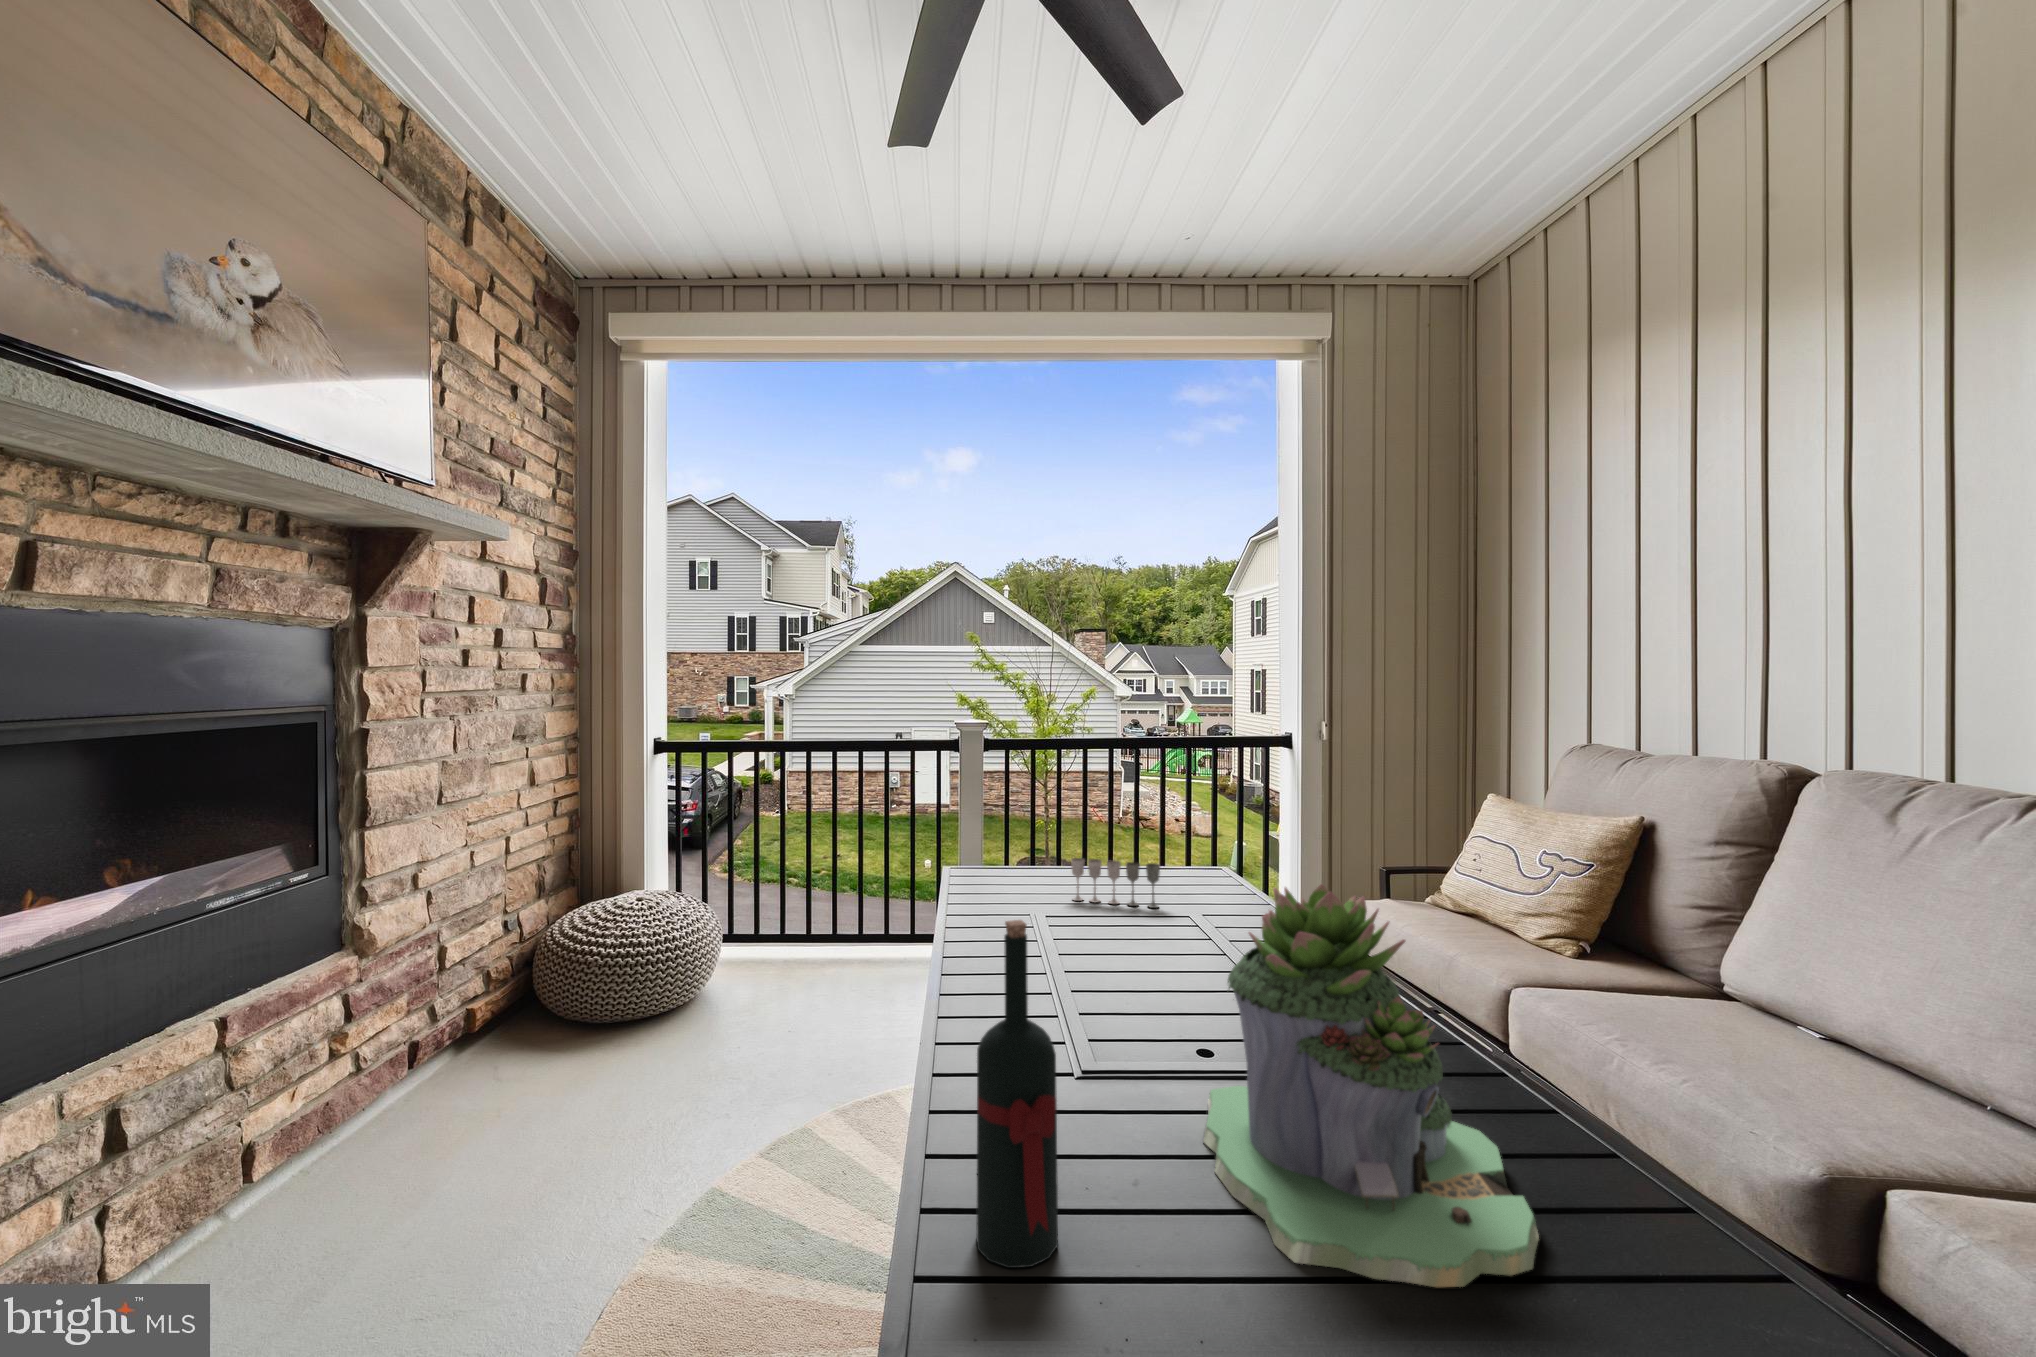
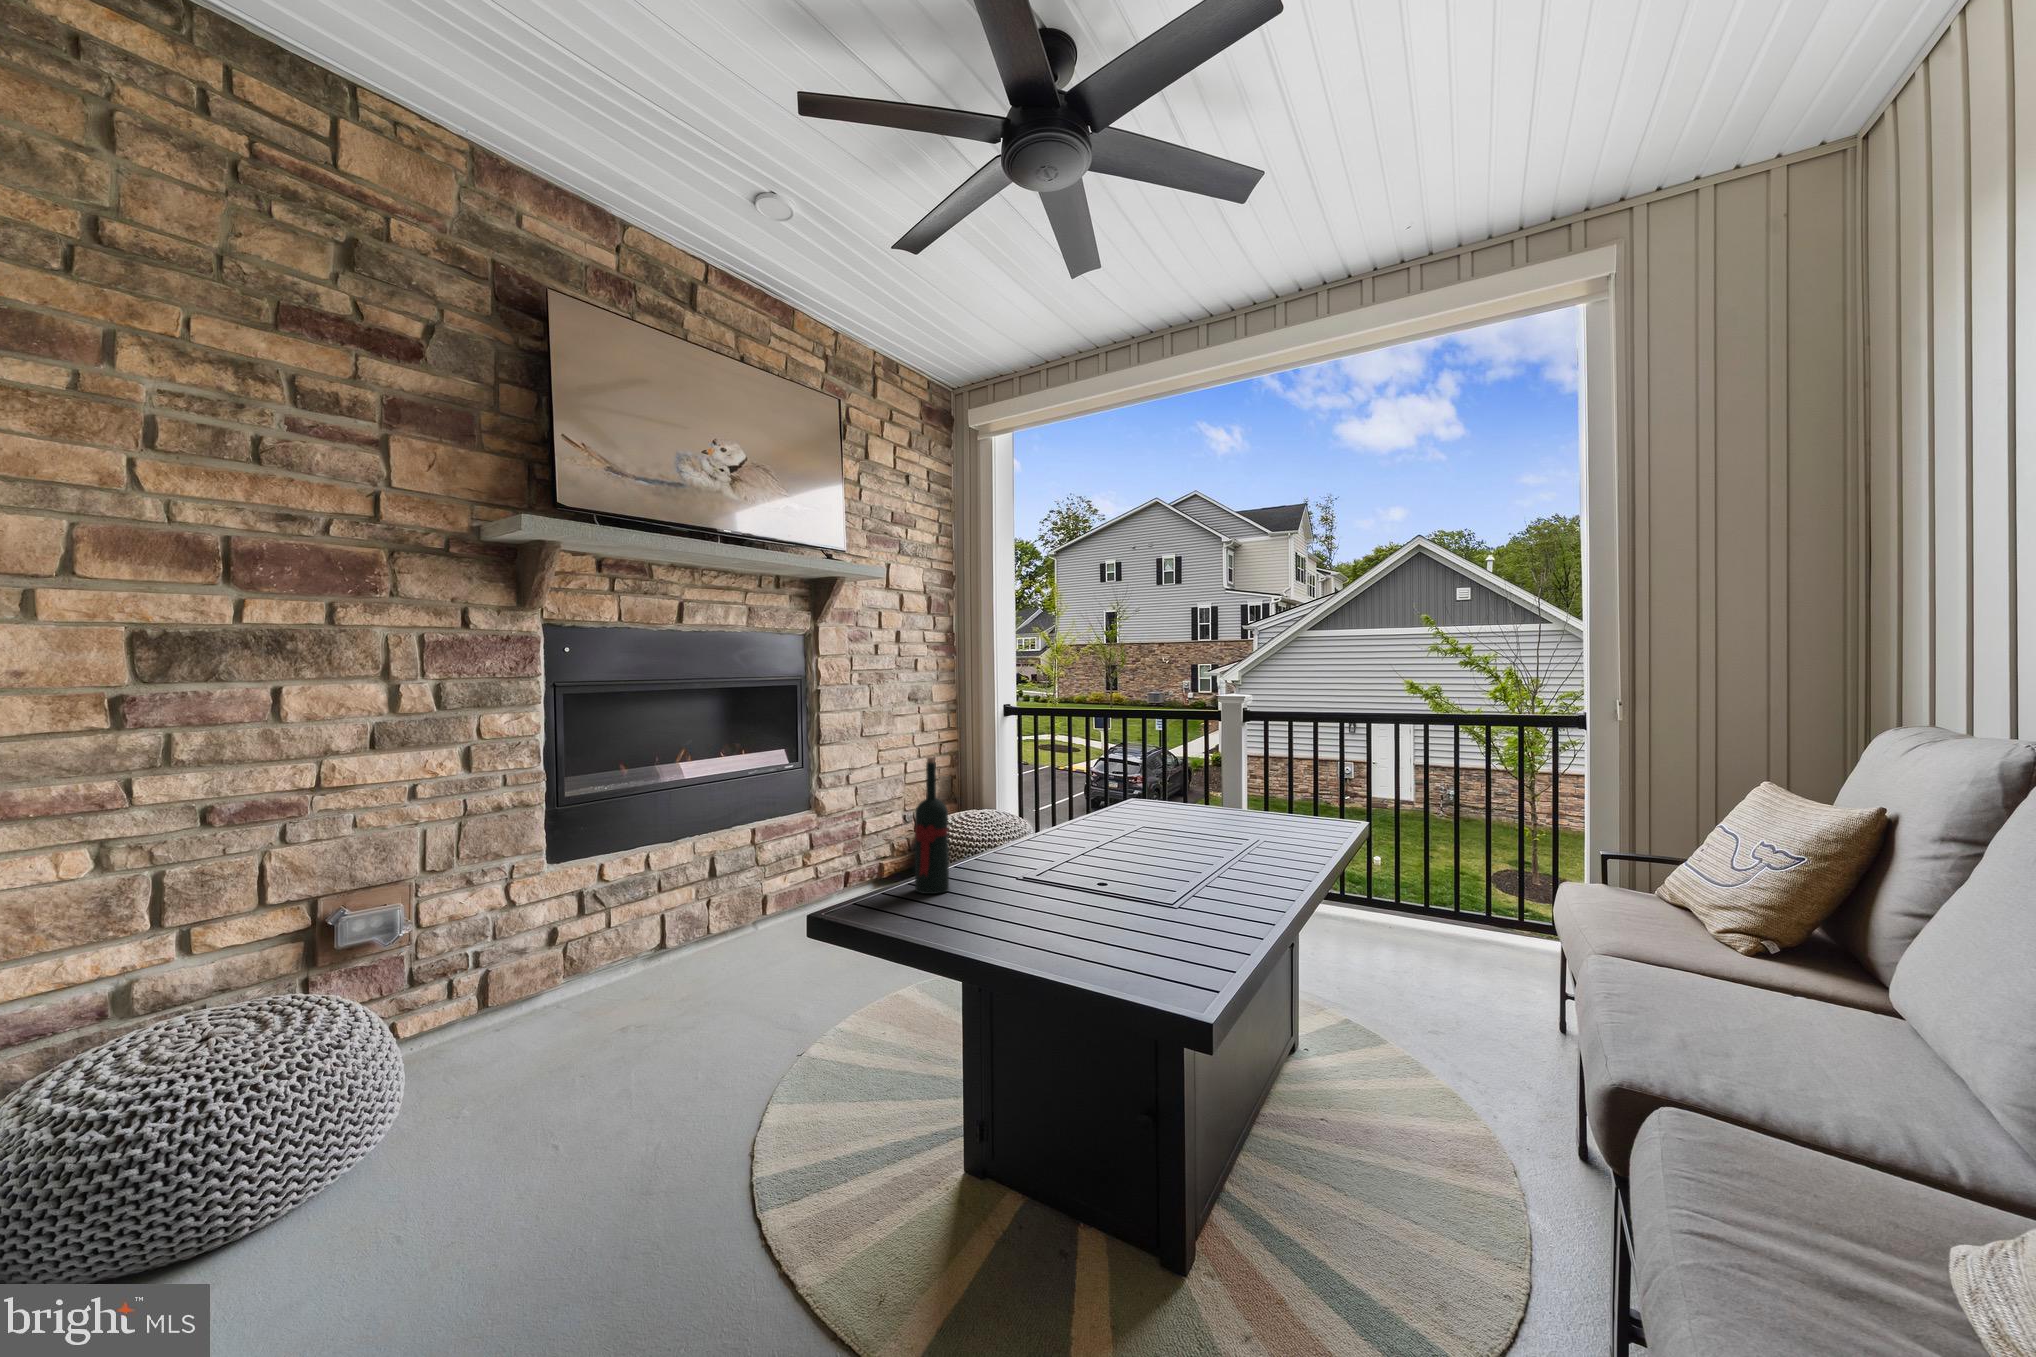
wine glass: present [1071,858,1160,908] -> none [1193,787,1248,824]
succulent planter: present [1203,884,1539,1287] -> none [1022,757,1183,924]

